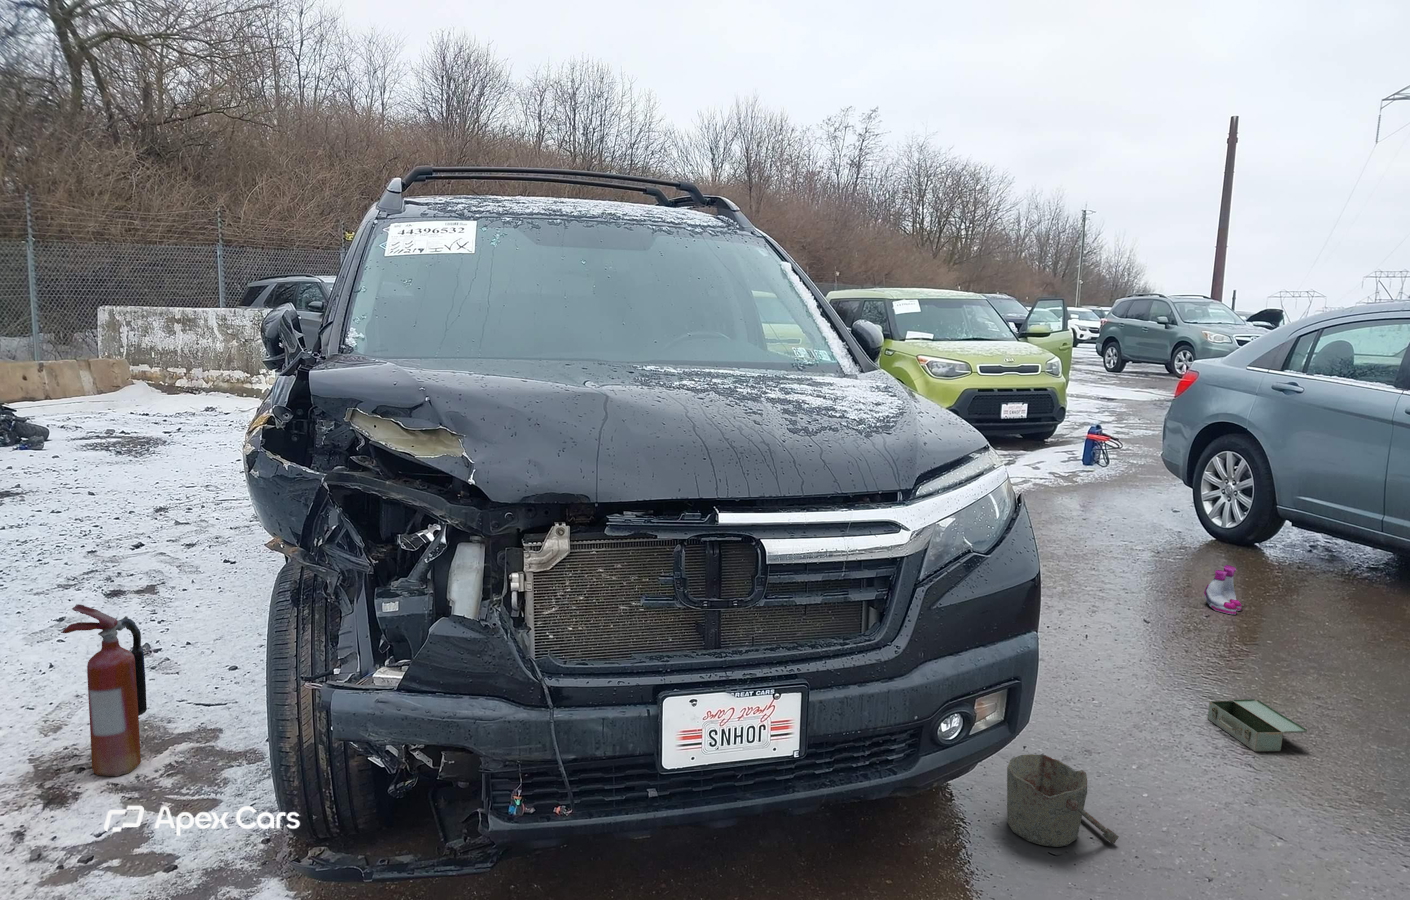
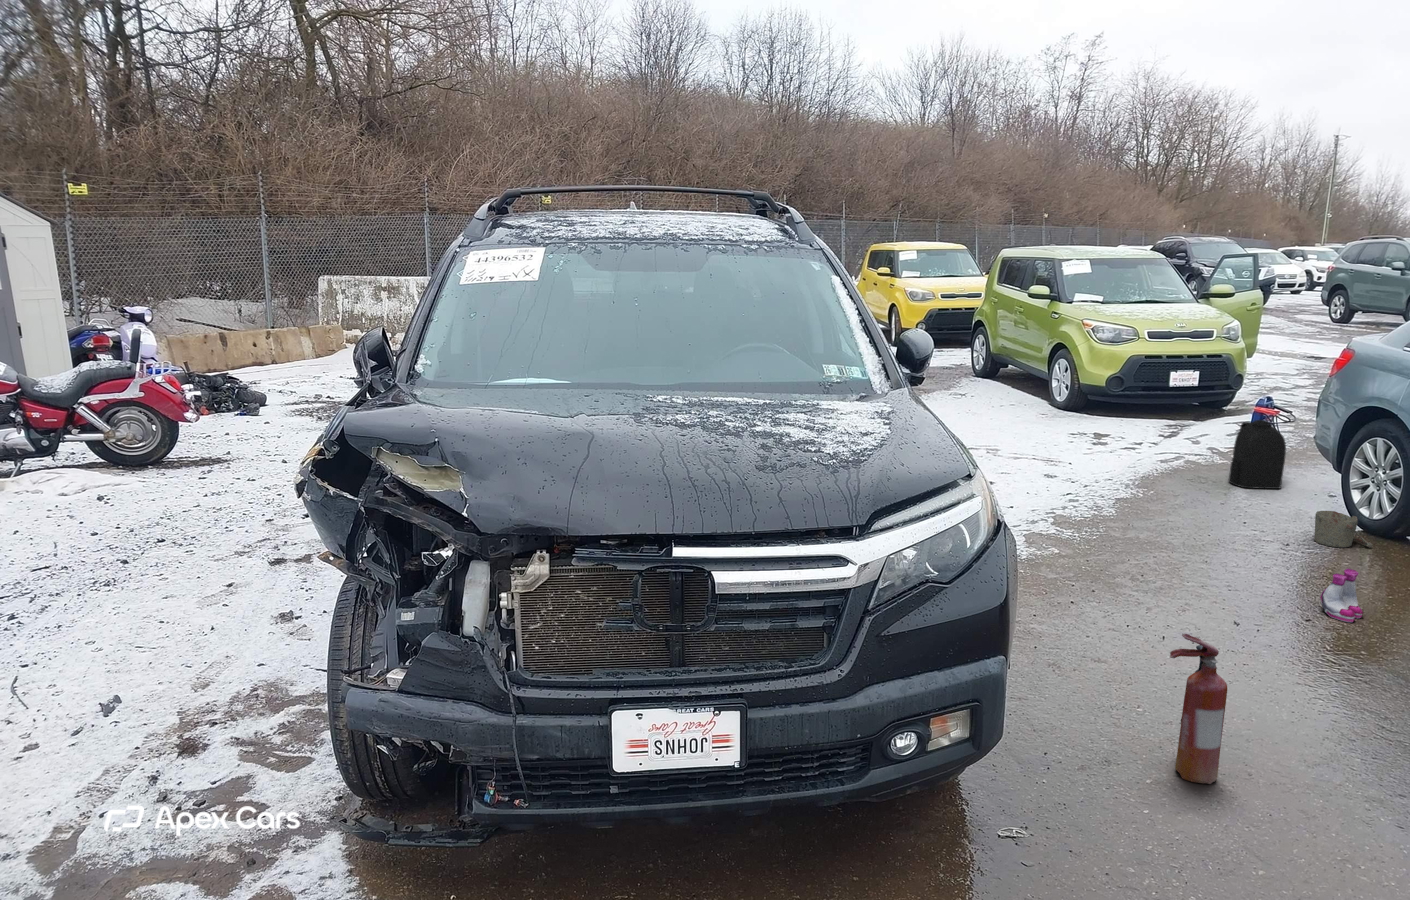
backpack: none [1080,441,1130,505] -> present [1229,420,1286,489]
fire extinguisher: present [61,604,147,776] -> present [1170,633,1228,784]
toolbox: present [1207,699,1307,751] -> none [1263,720,1362,778]
bucket: present [1007,754,1119,847] -> present [1314,511,1373,548]

